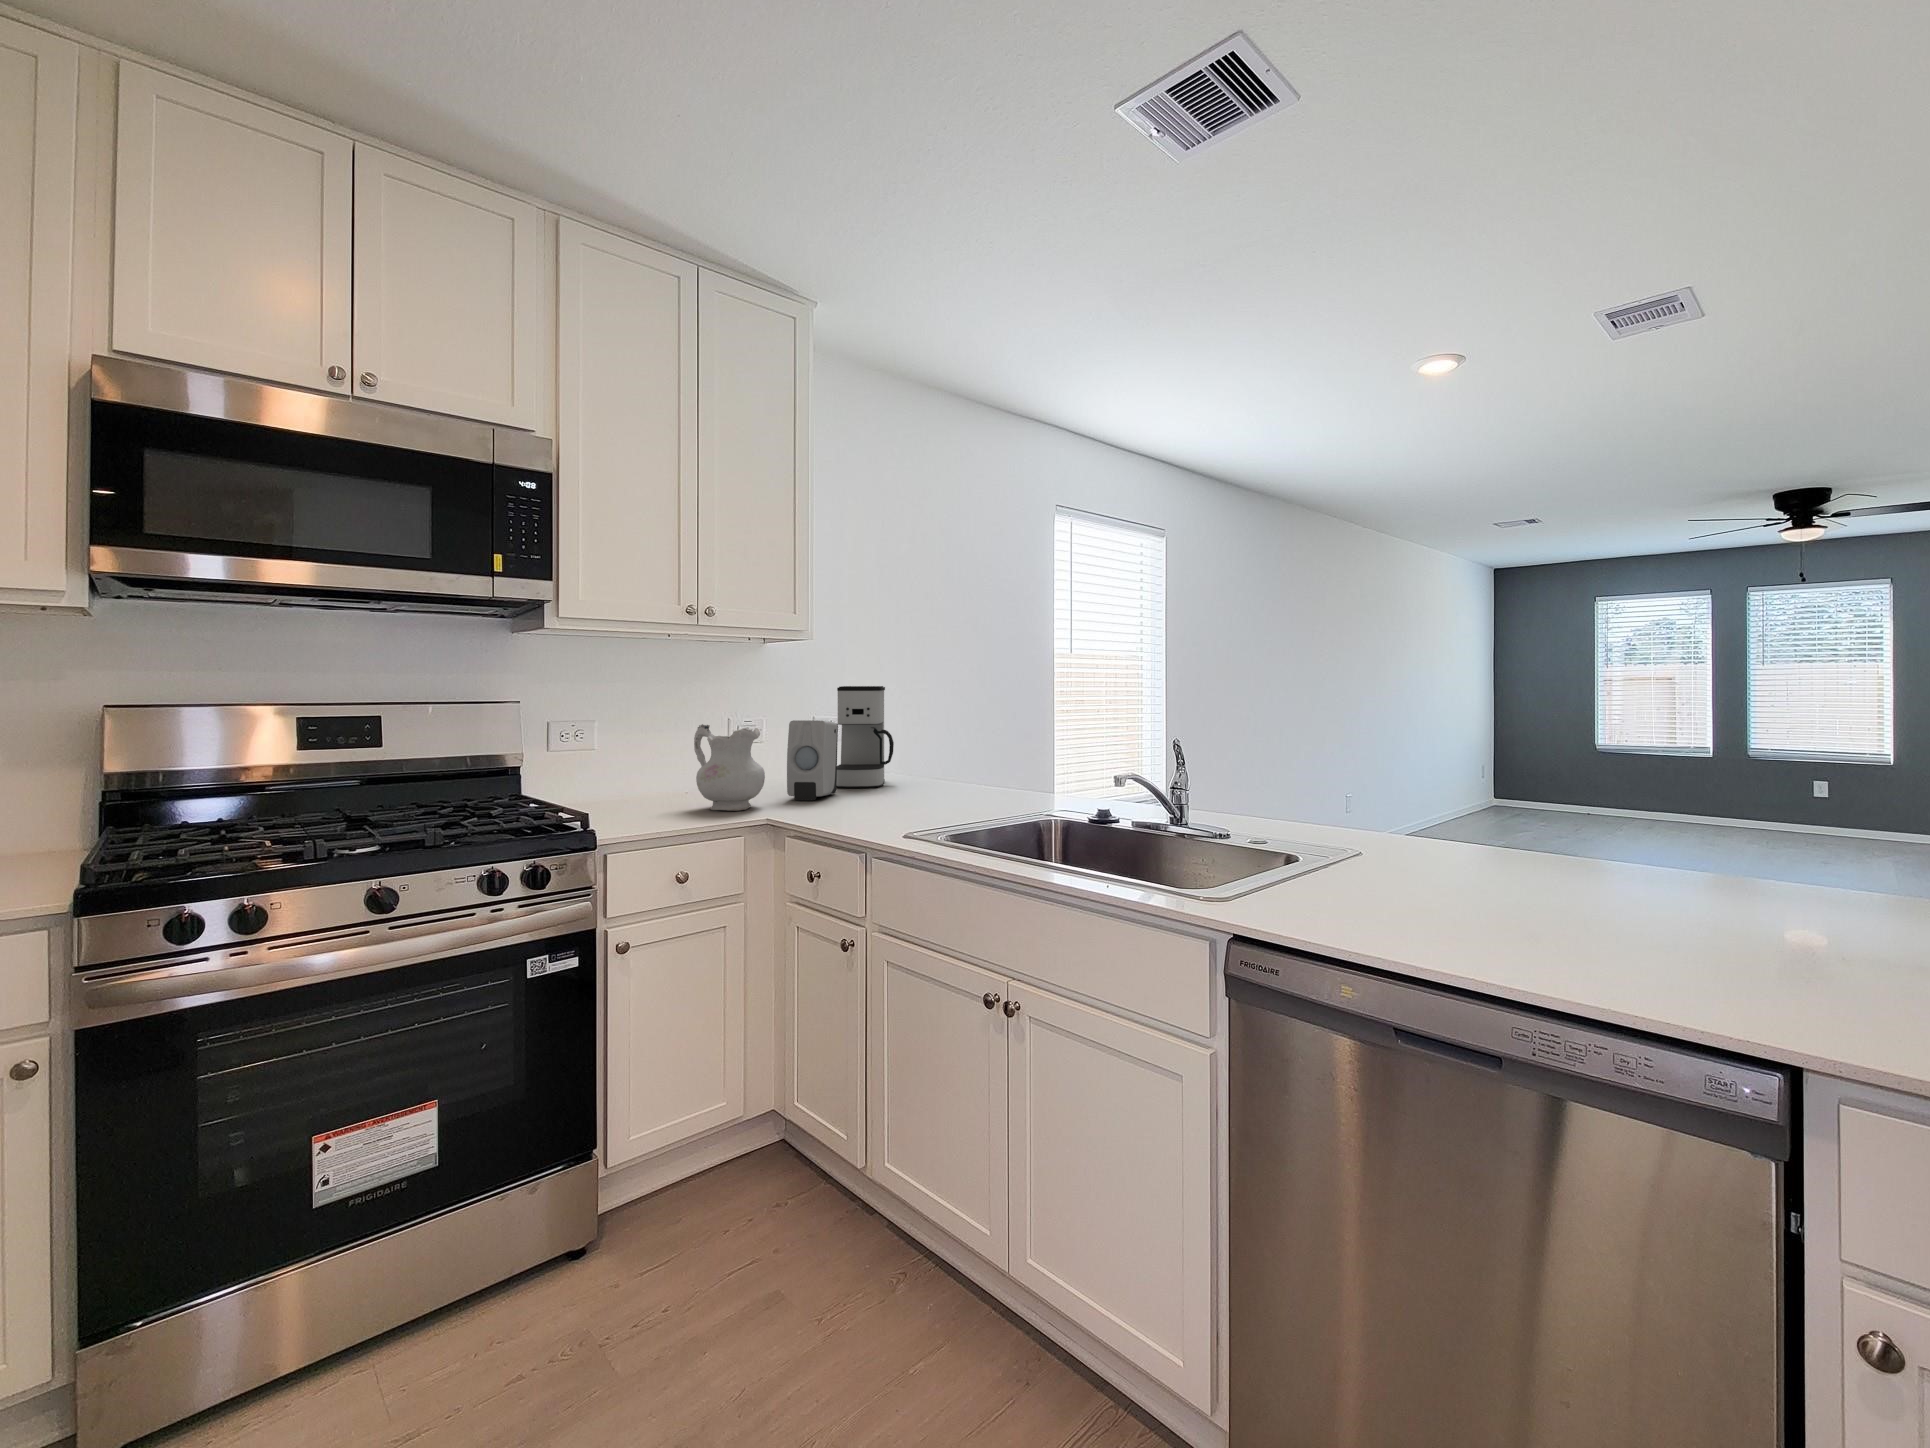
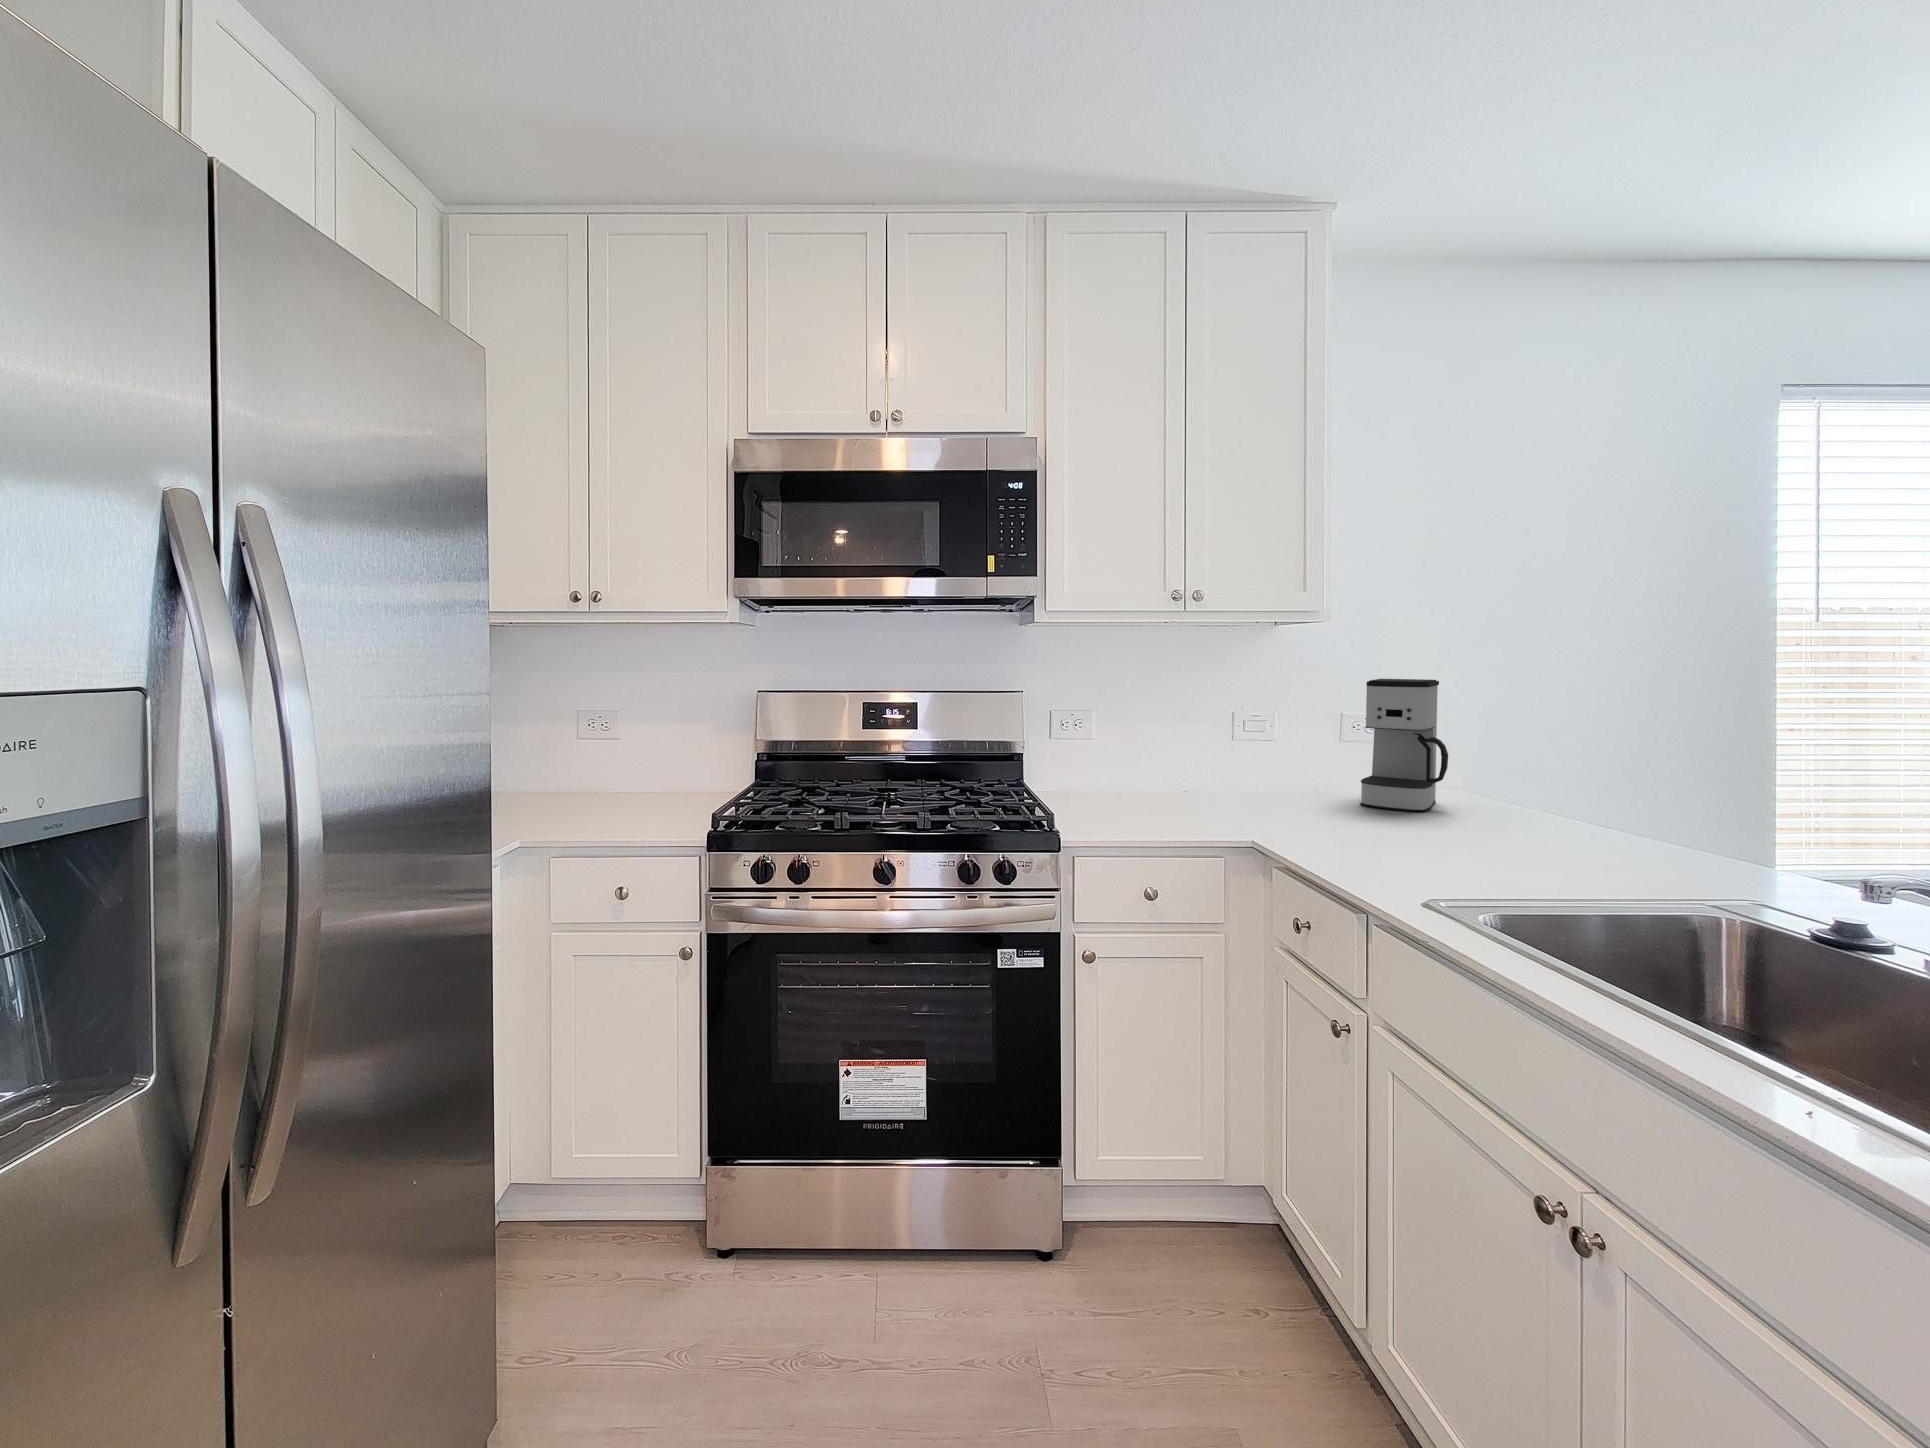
soap dispenser: present [787,720,838,800] -> none [1290,723,1362,822]
ceramic pitcher: present [694,724,765,811] -> none [1181,723,1260,825]

